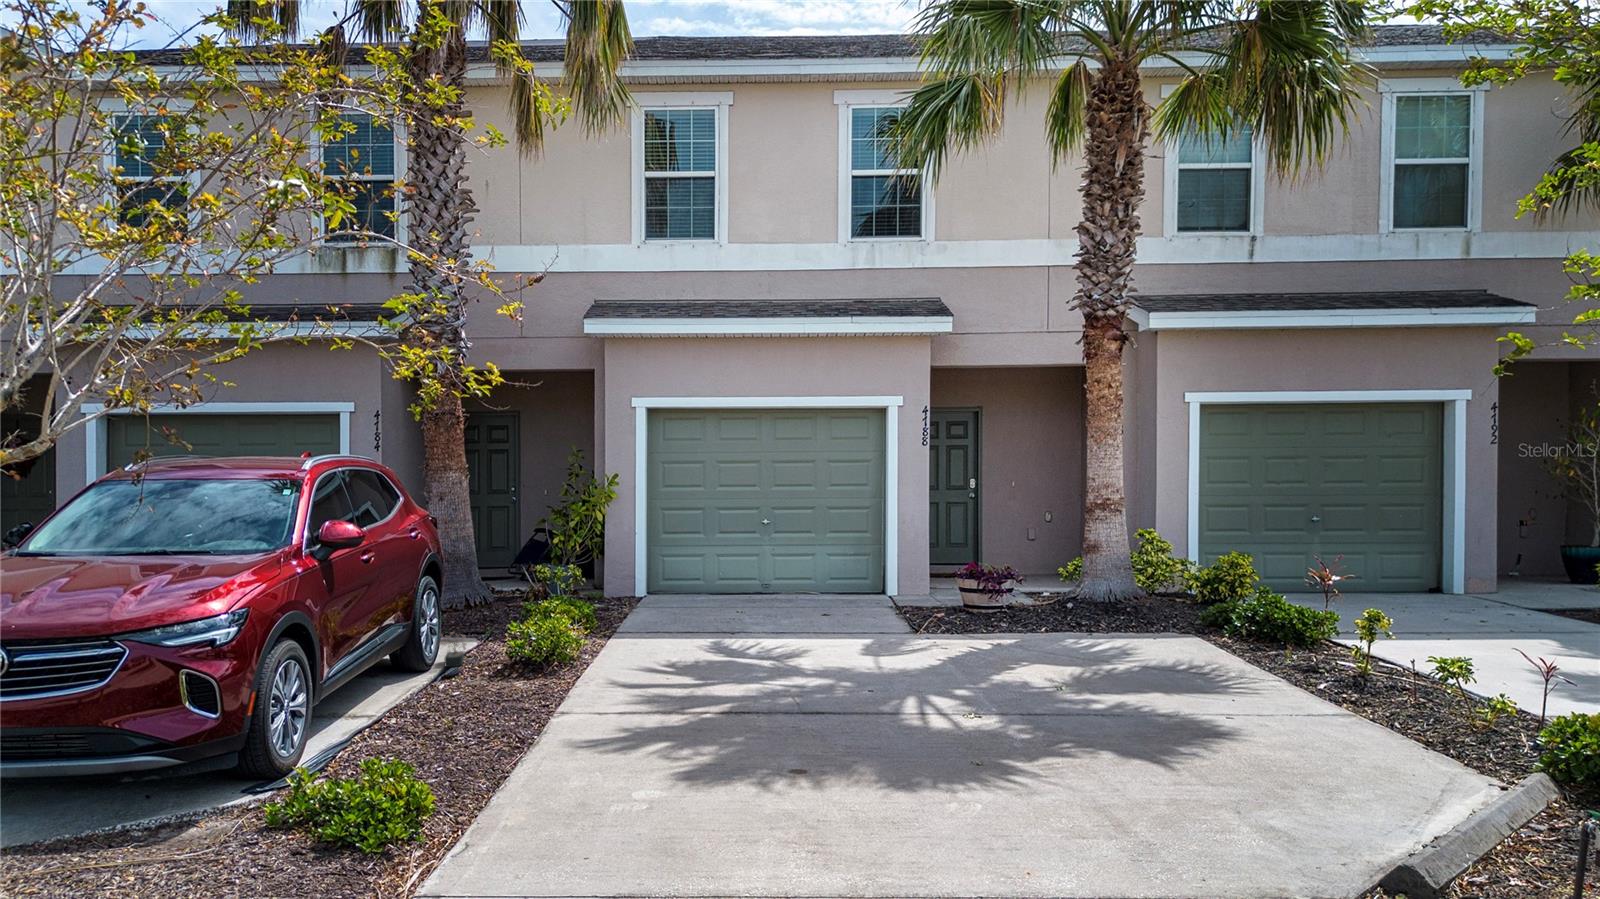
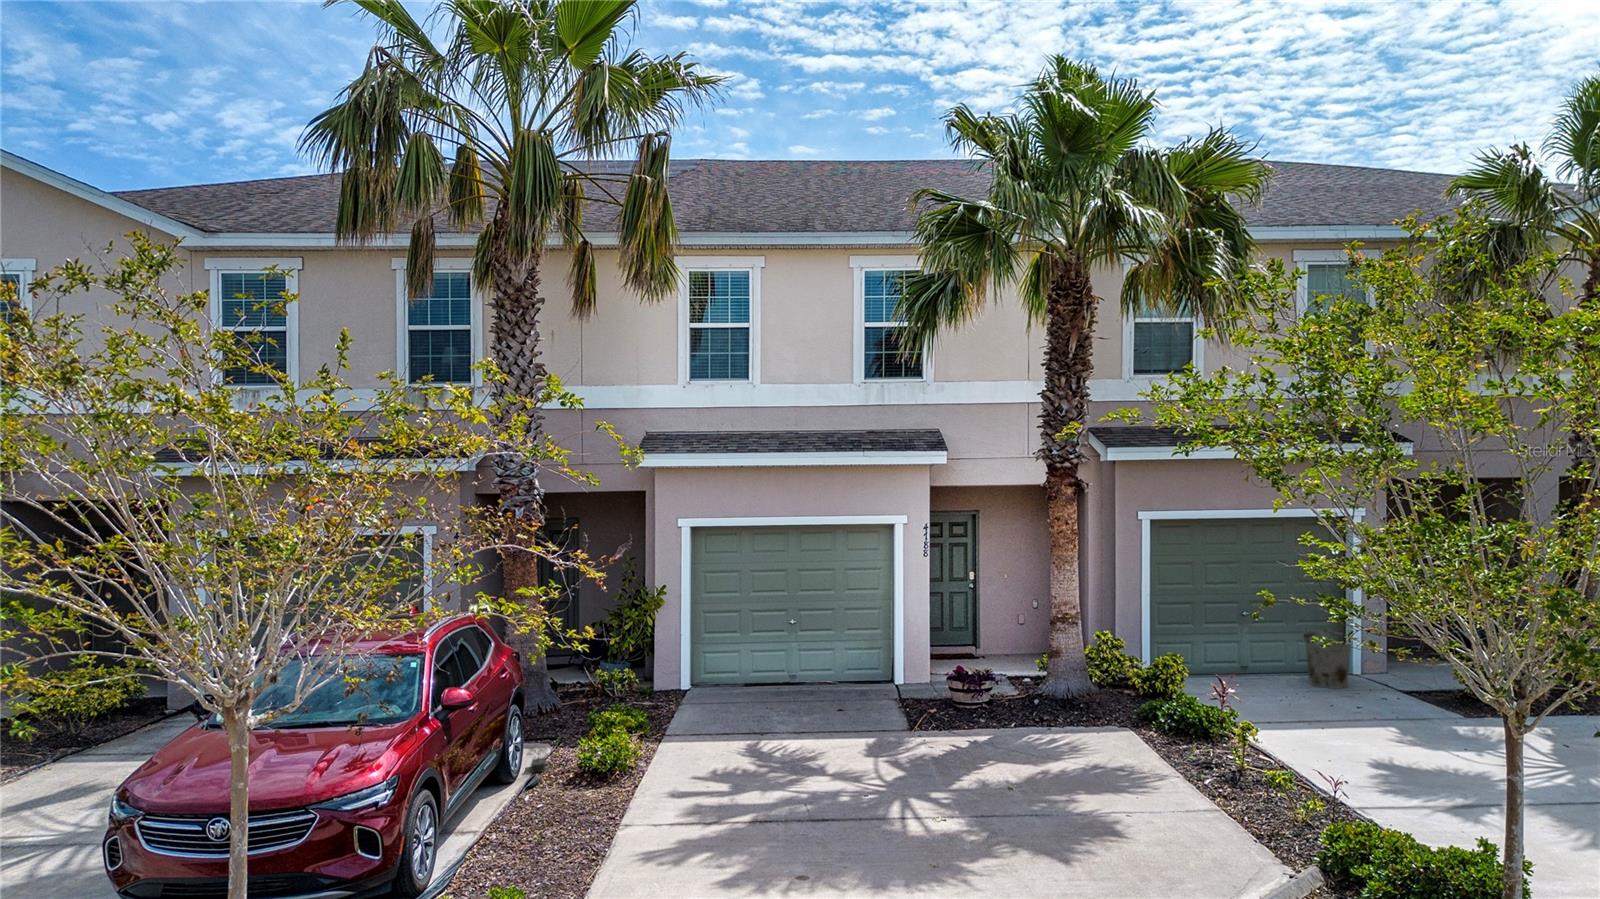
trash can: none [1375,529,1437,599] -> present [1303,628,1352,689]

